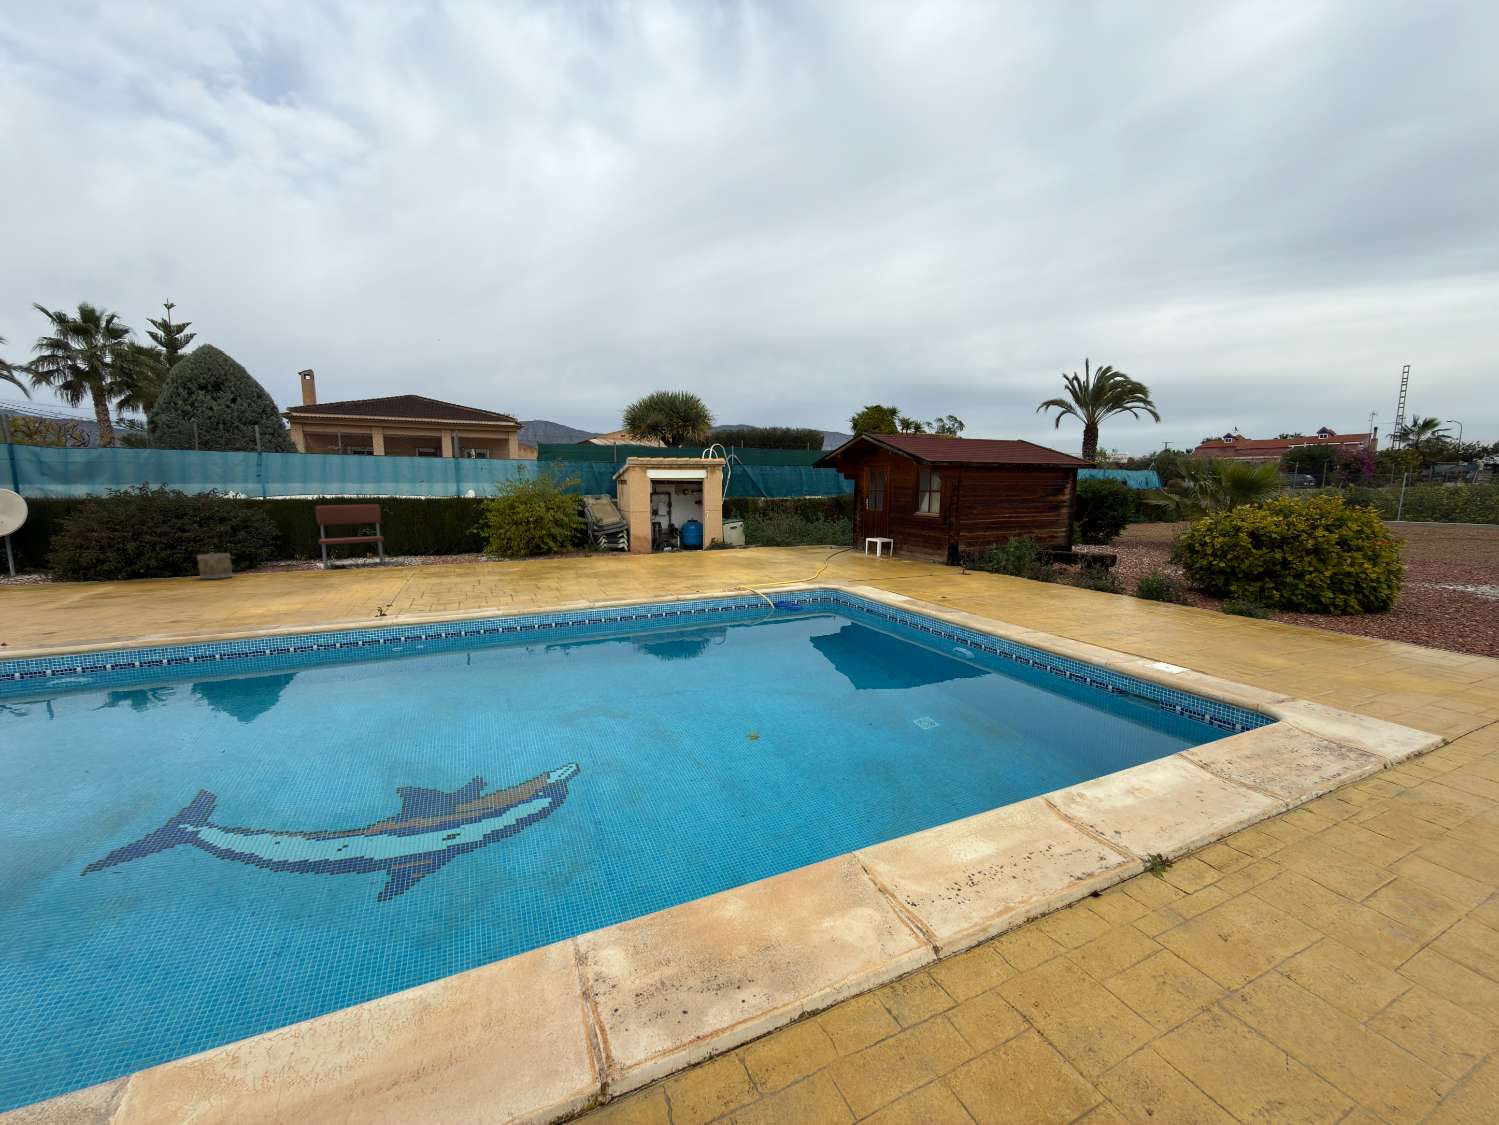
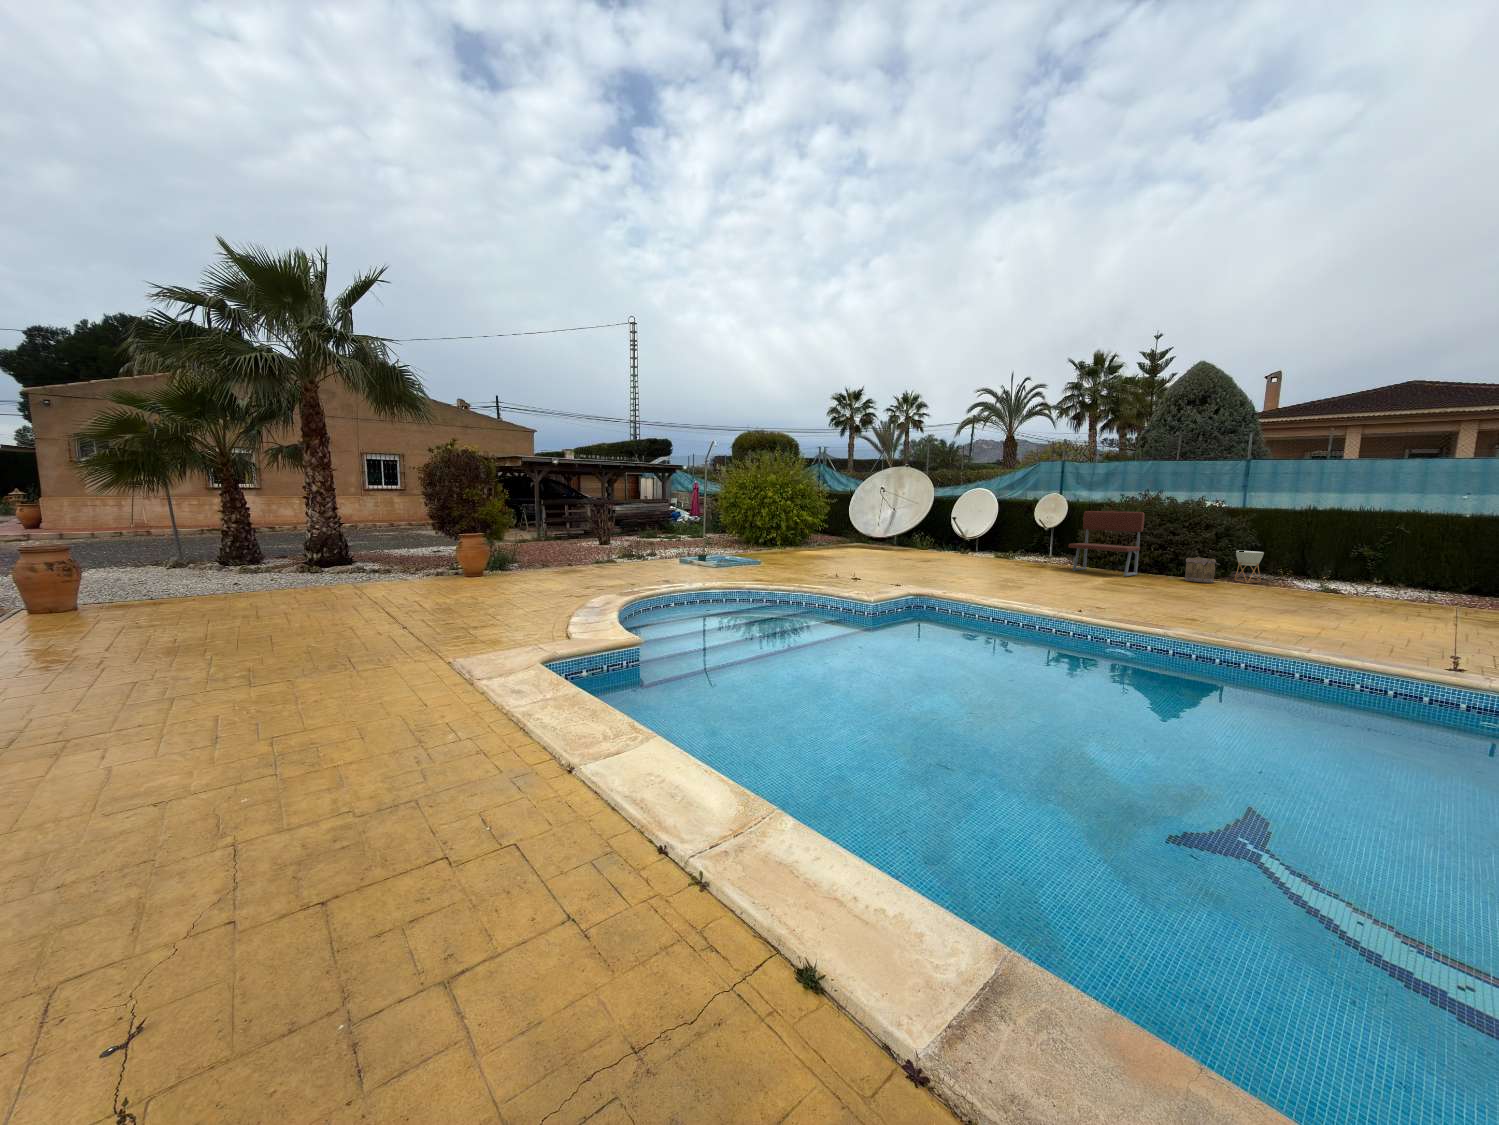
bench: present [316,504,384,568] -> present [1068,511,1144,576]
planter: none [252,541,282,572] -> present [1234,551,1264,583]

